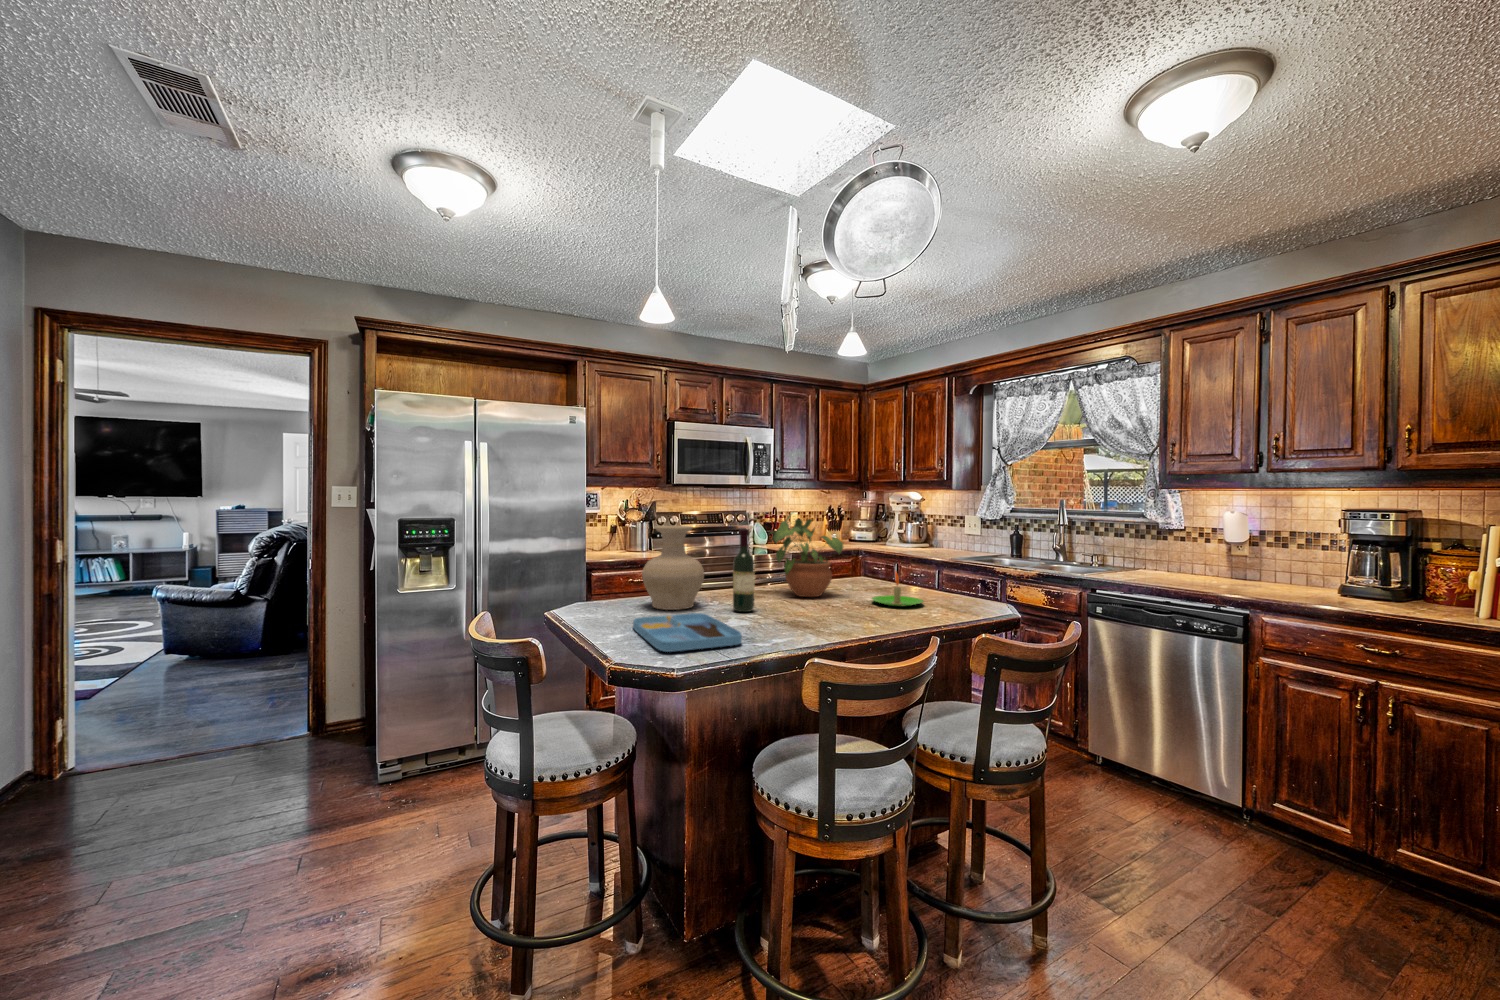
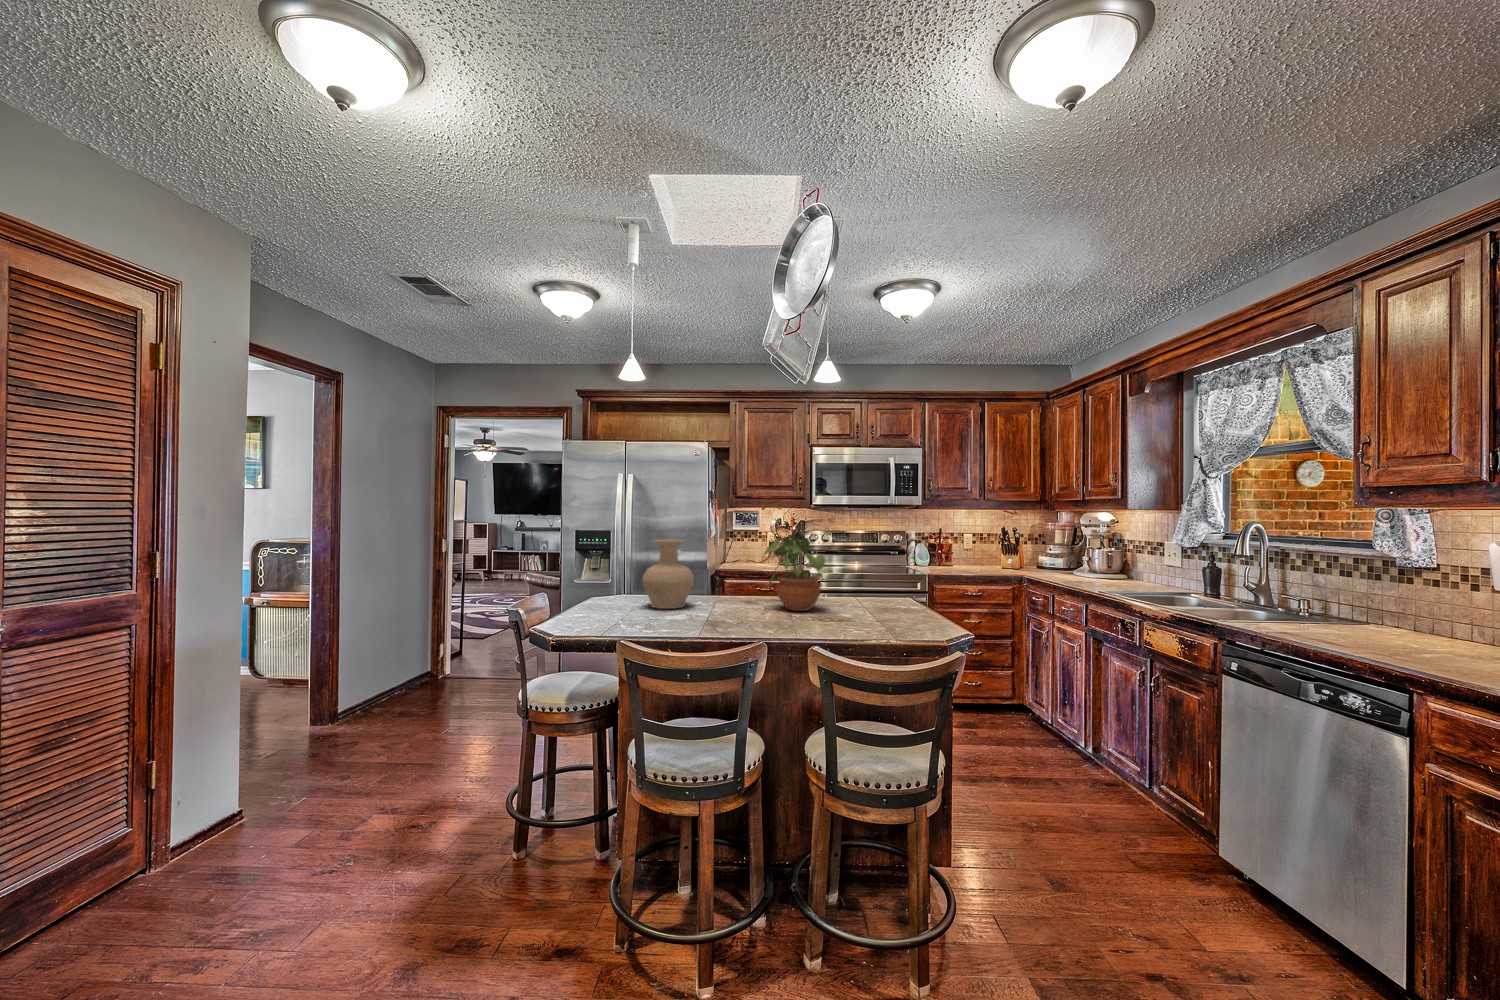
wine bottle: present [733,529,755,612] -> none [698,543,717,616]
candle: present [872,572,923,607] -> none [831,590,883,626]
tray: present [633,613,742,652] -> none [567,610,656,635]

